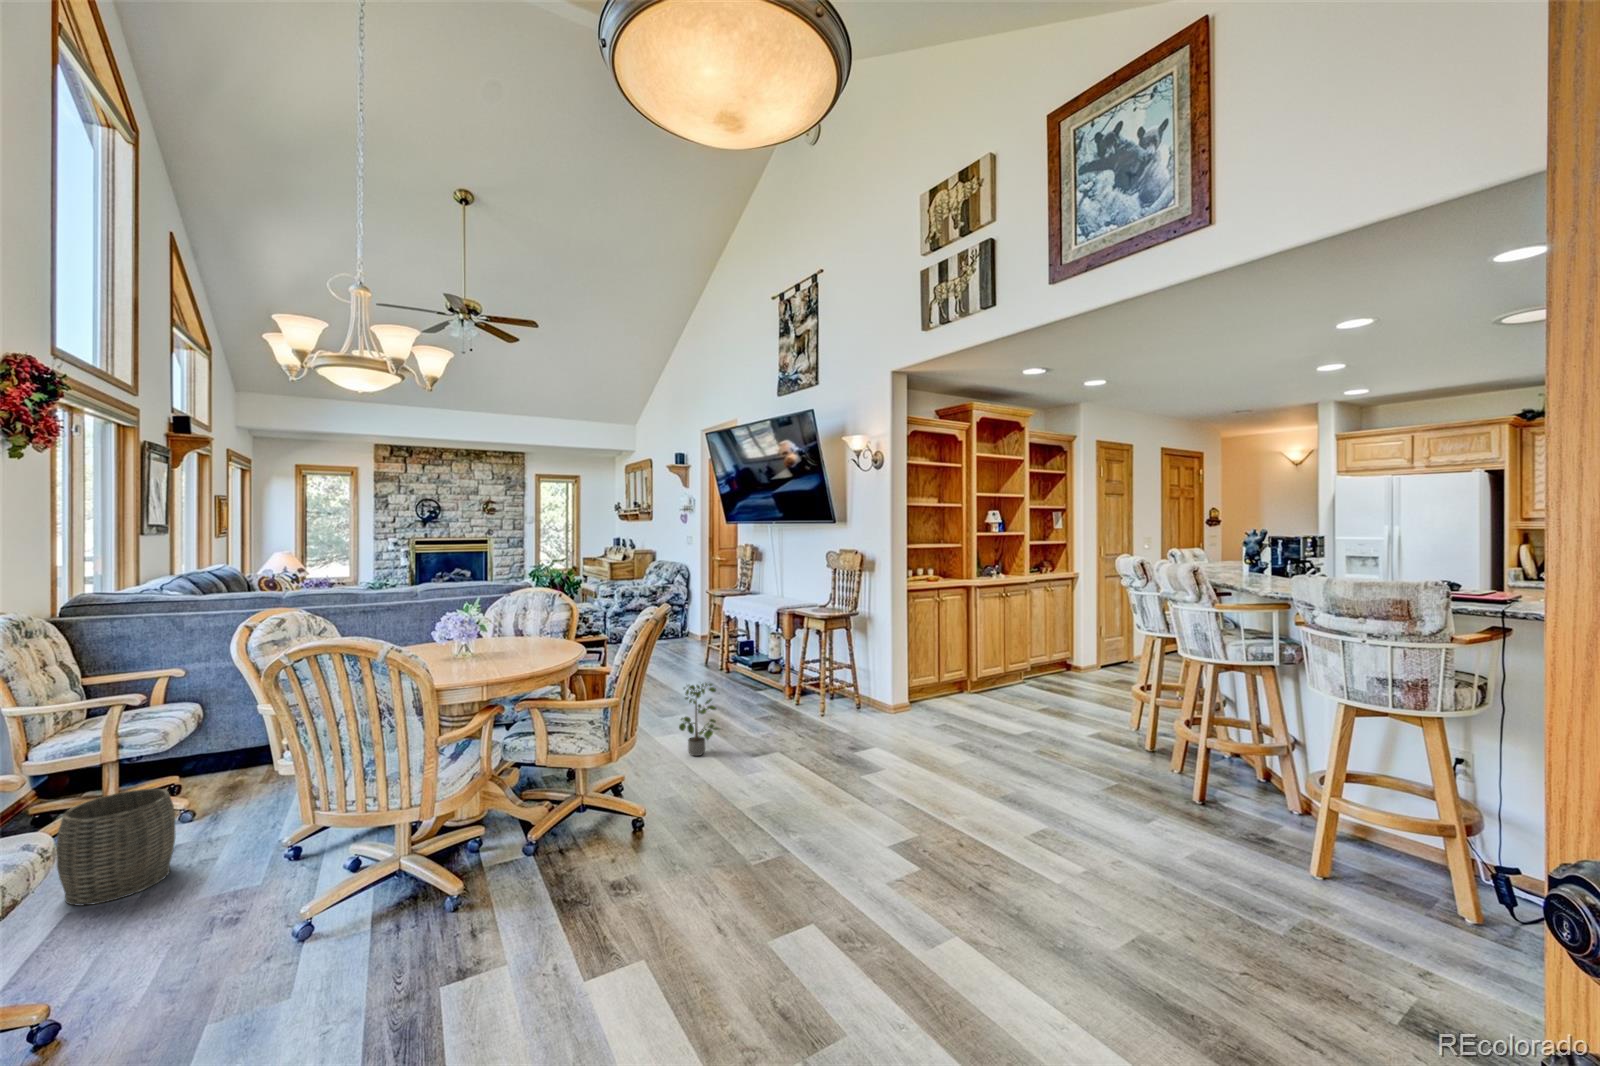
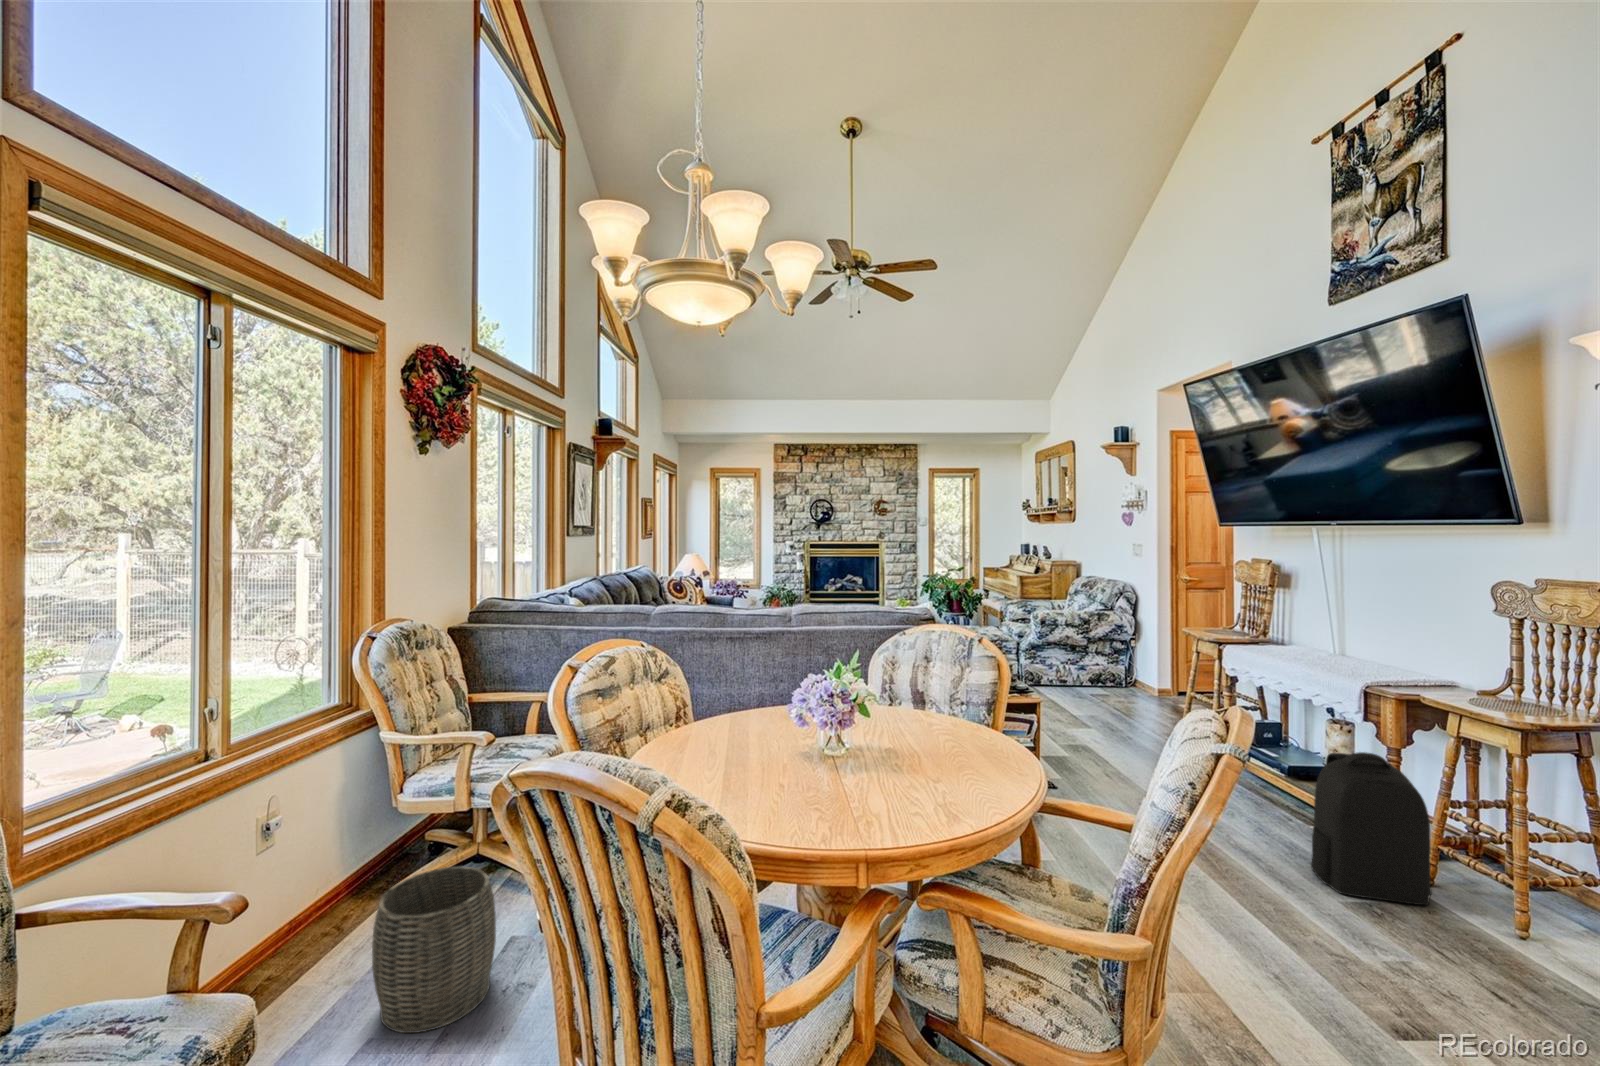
backpack: none [745,645,793,719] -> present [1311,752,1432,905]
potted plant: present [679,683,719,756] -> none [1213,824,1319,975]

